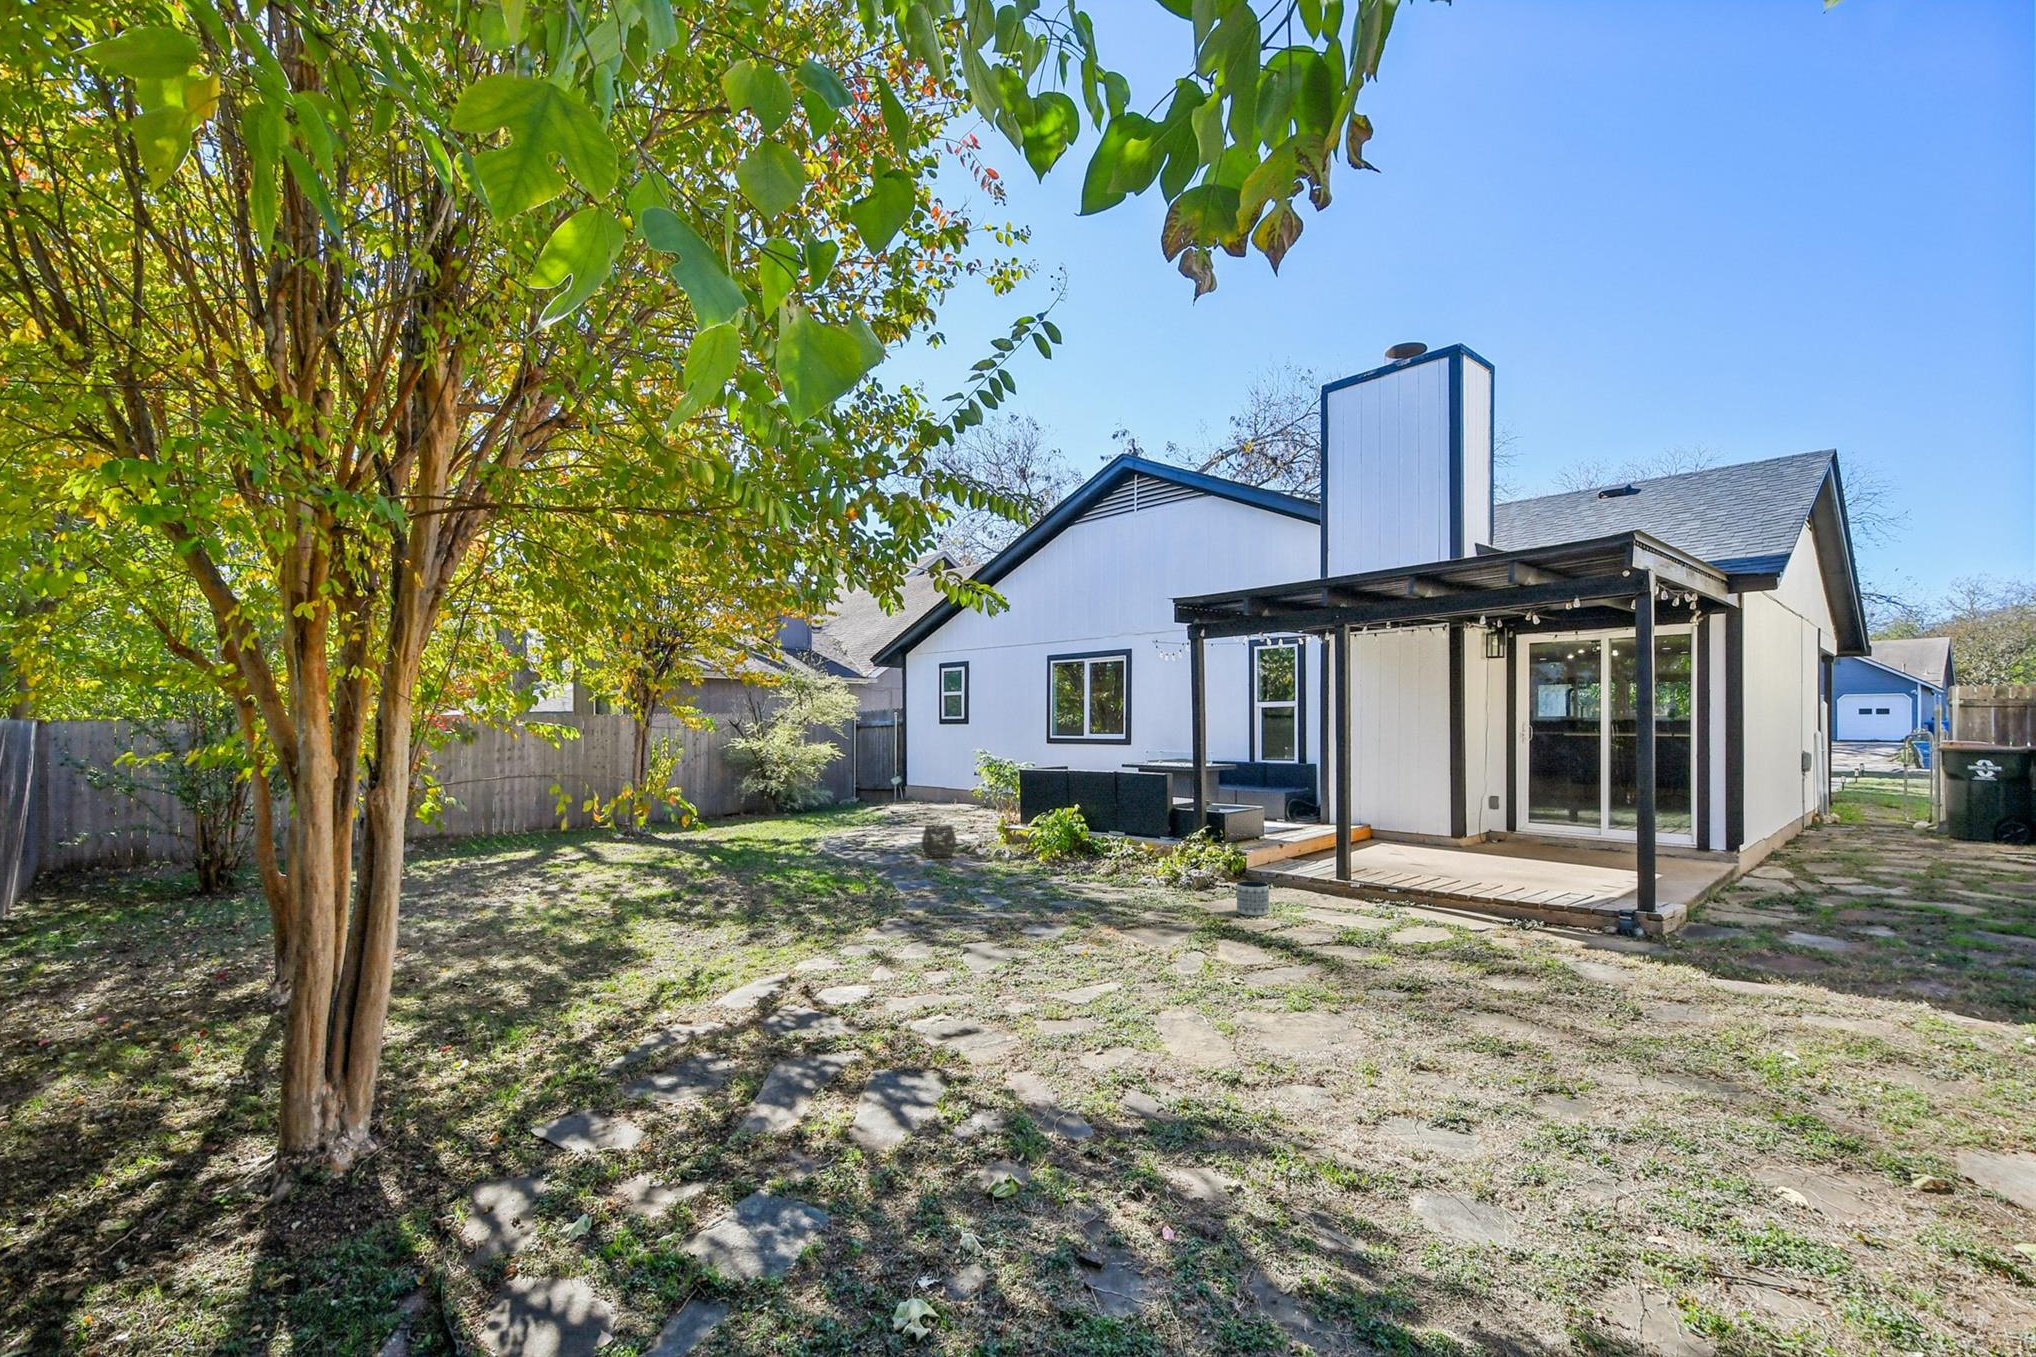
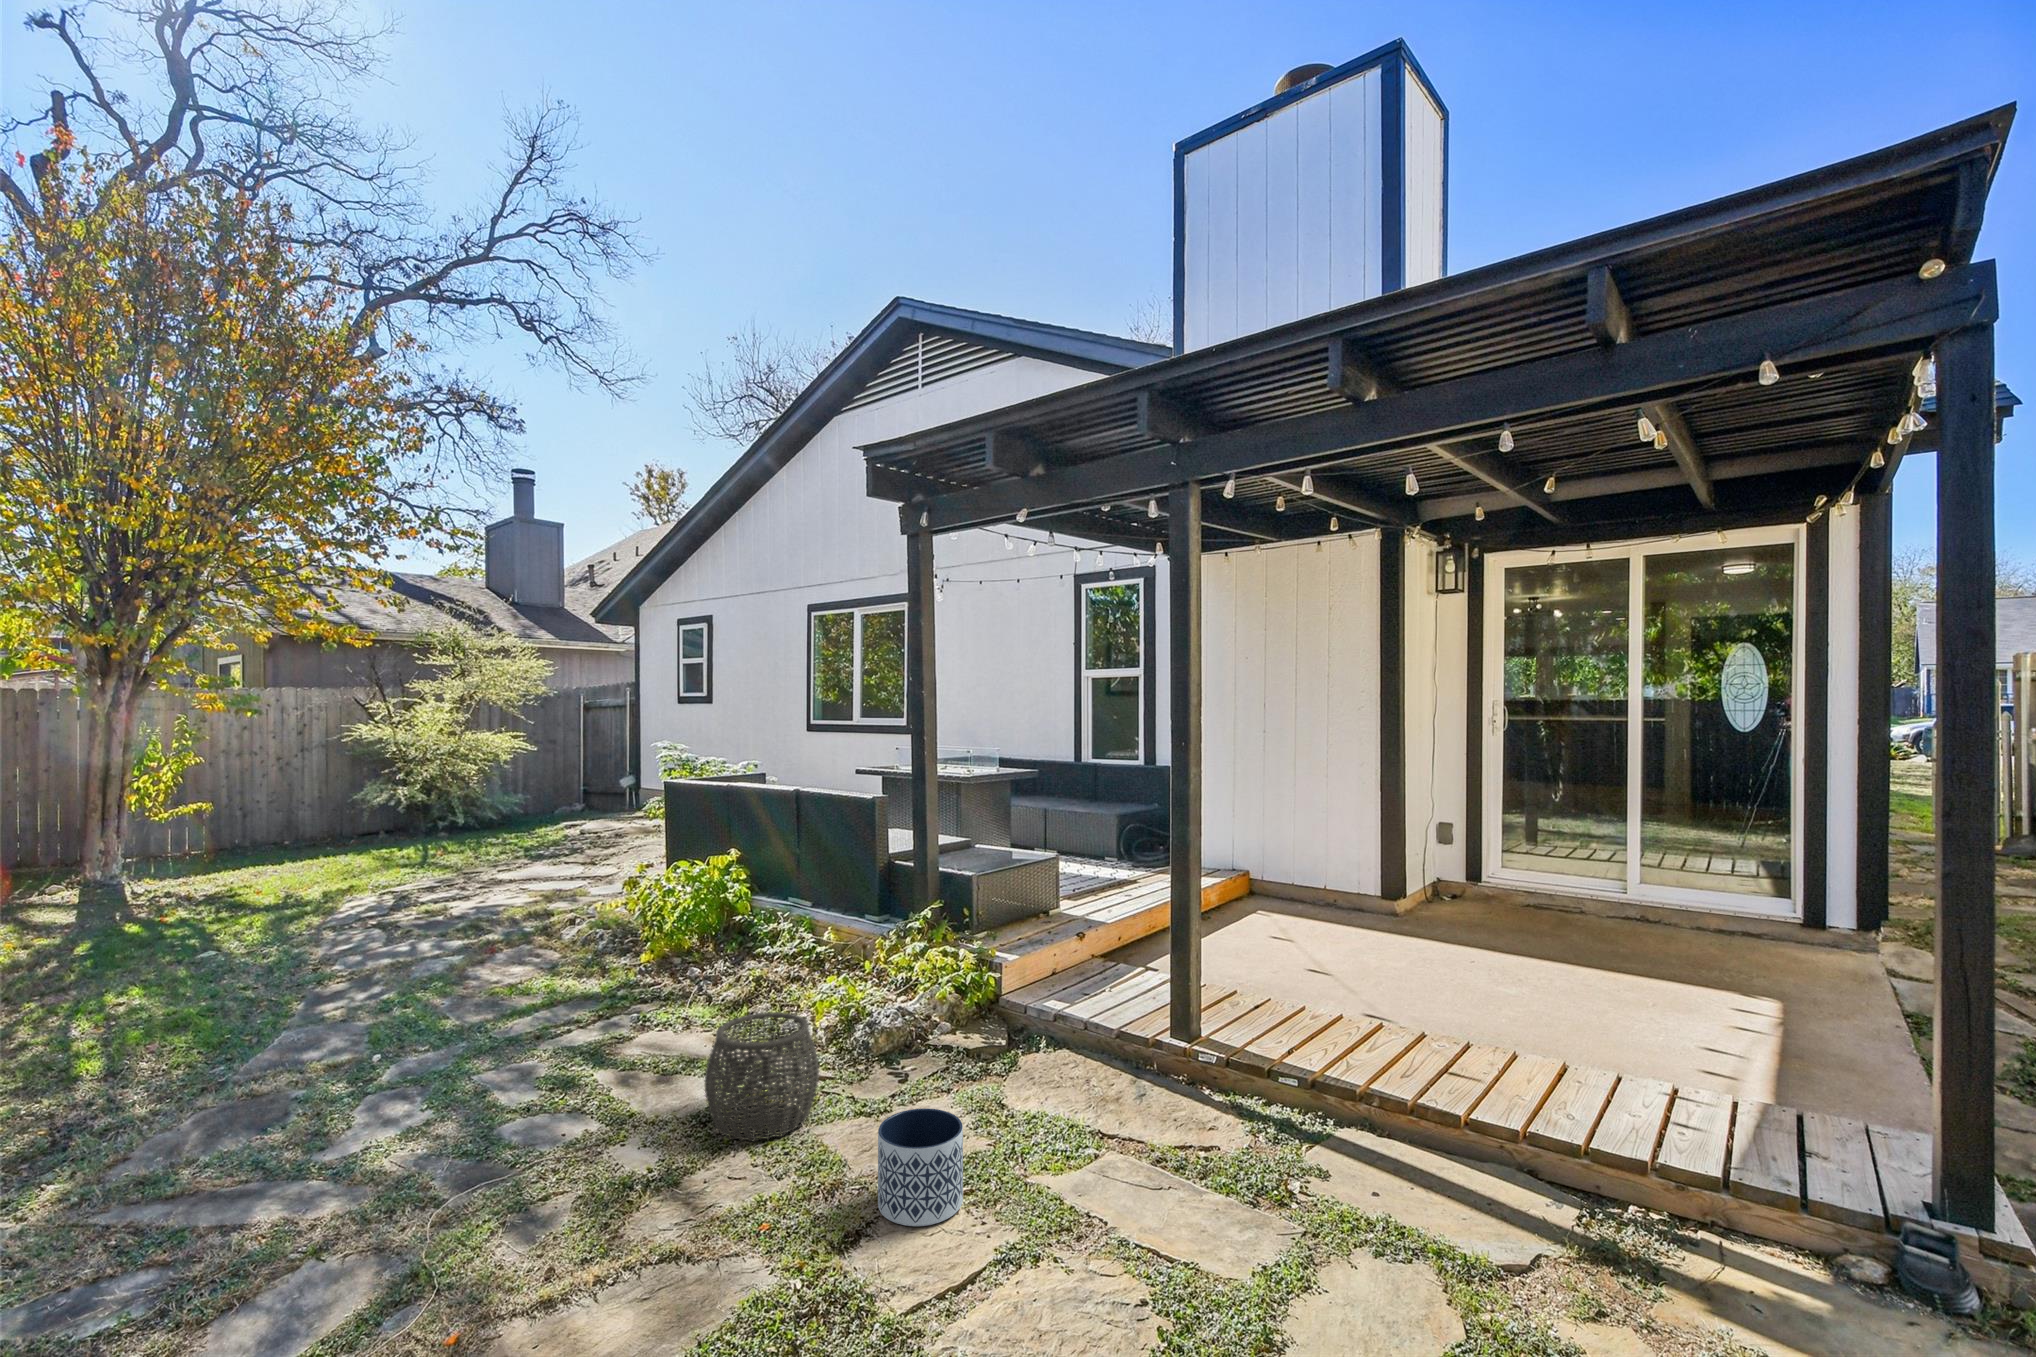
woven basket: present [922,825,956,858] -> present [705,1012,820,1141]

